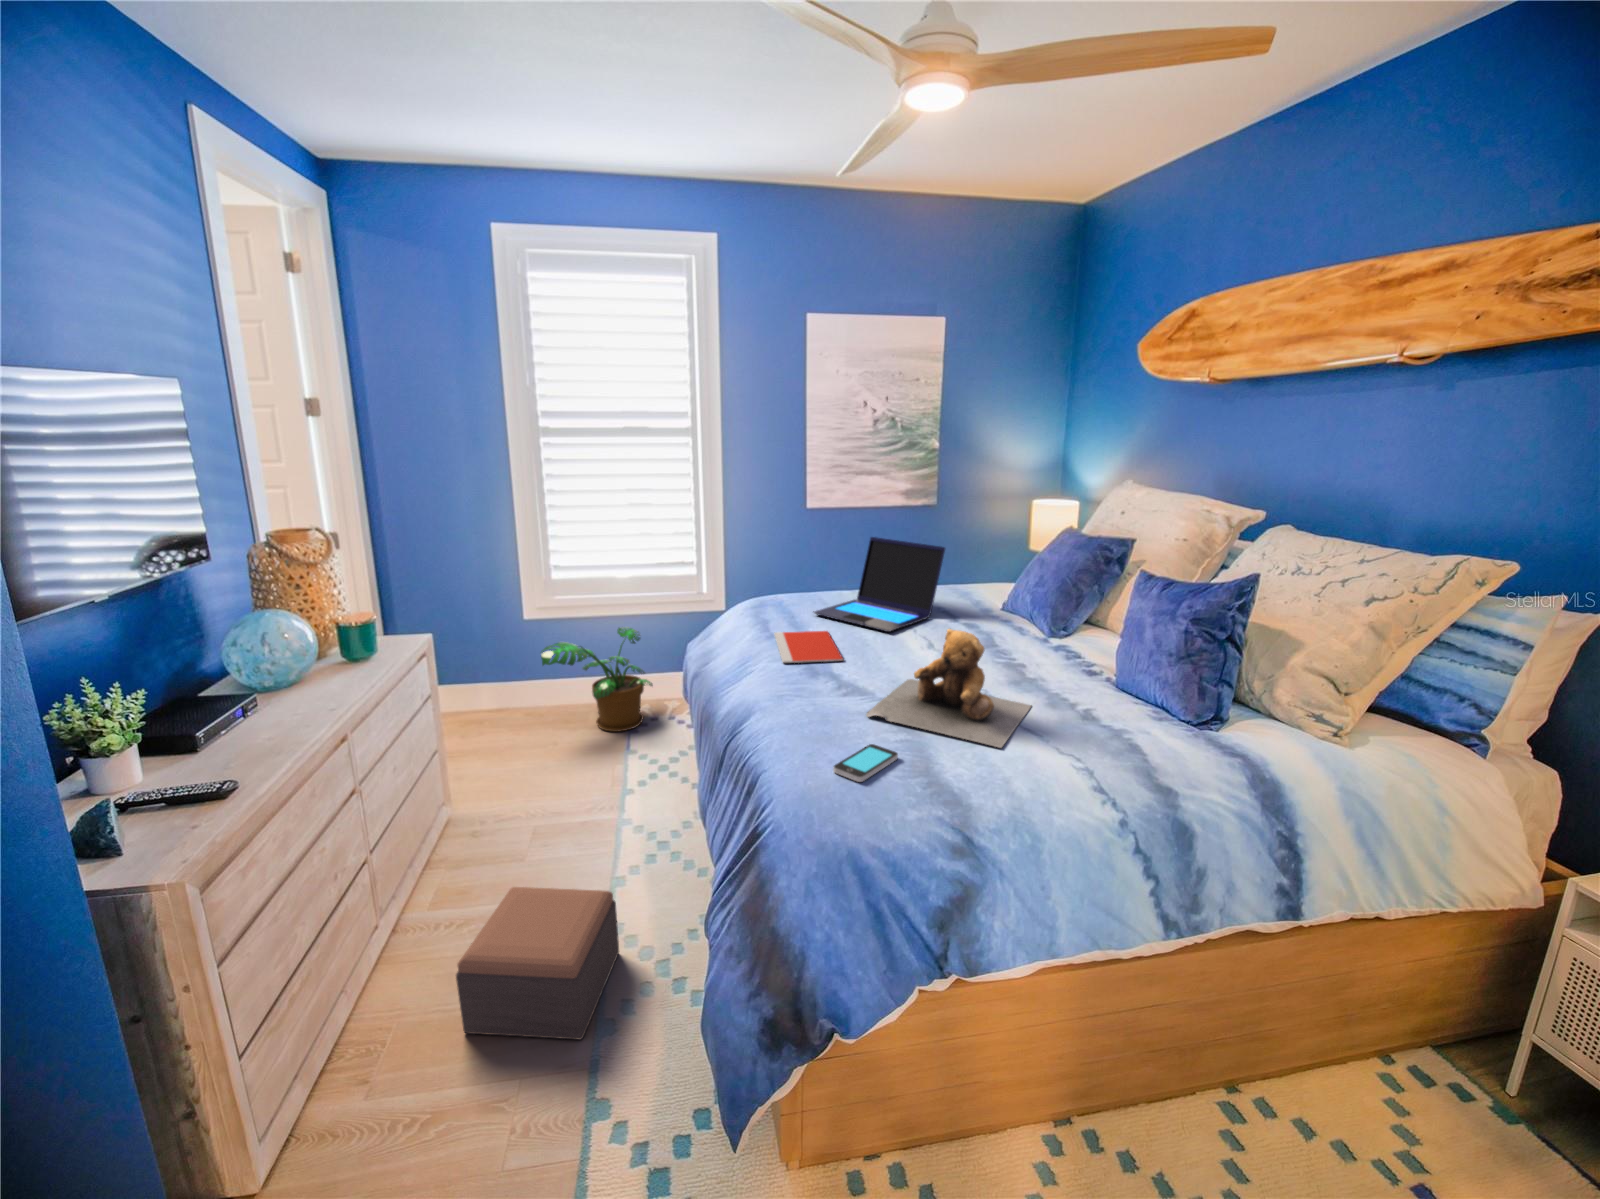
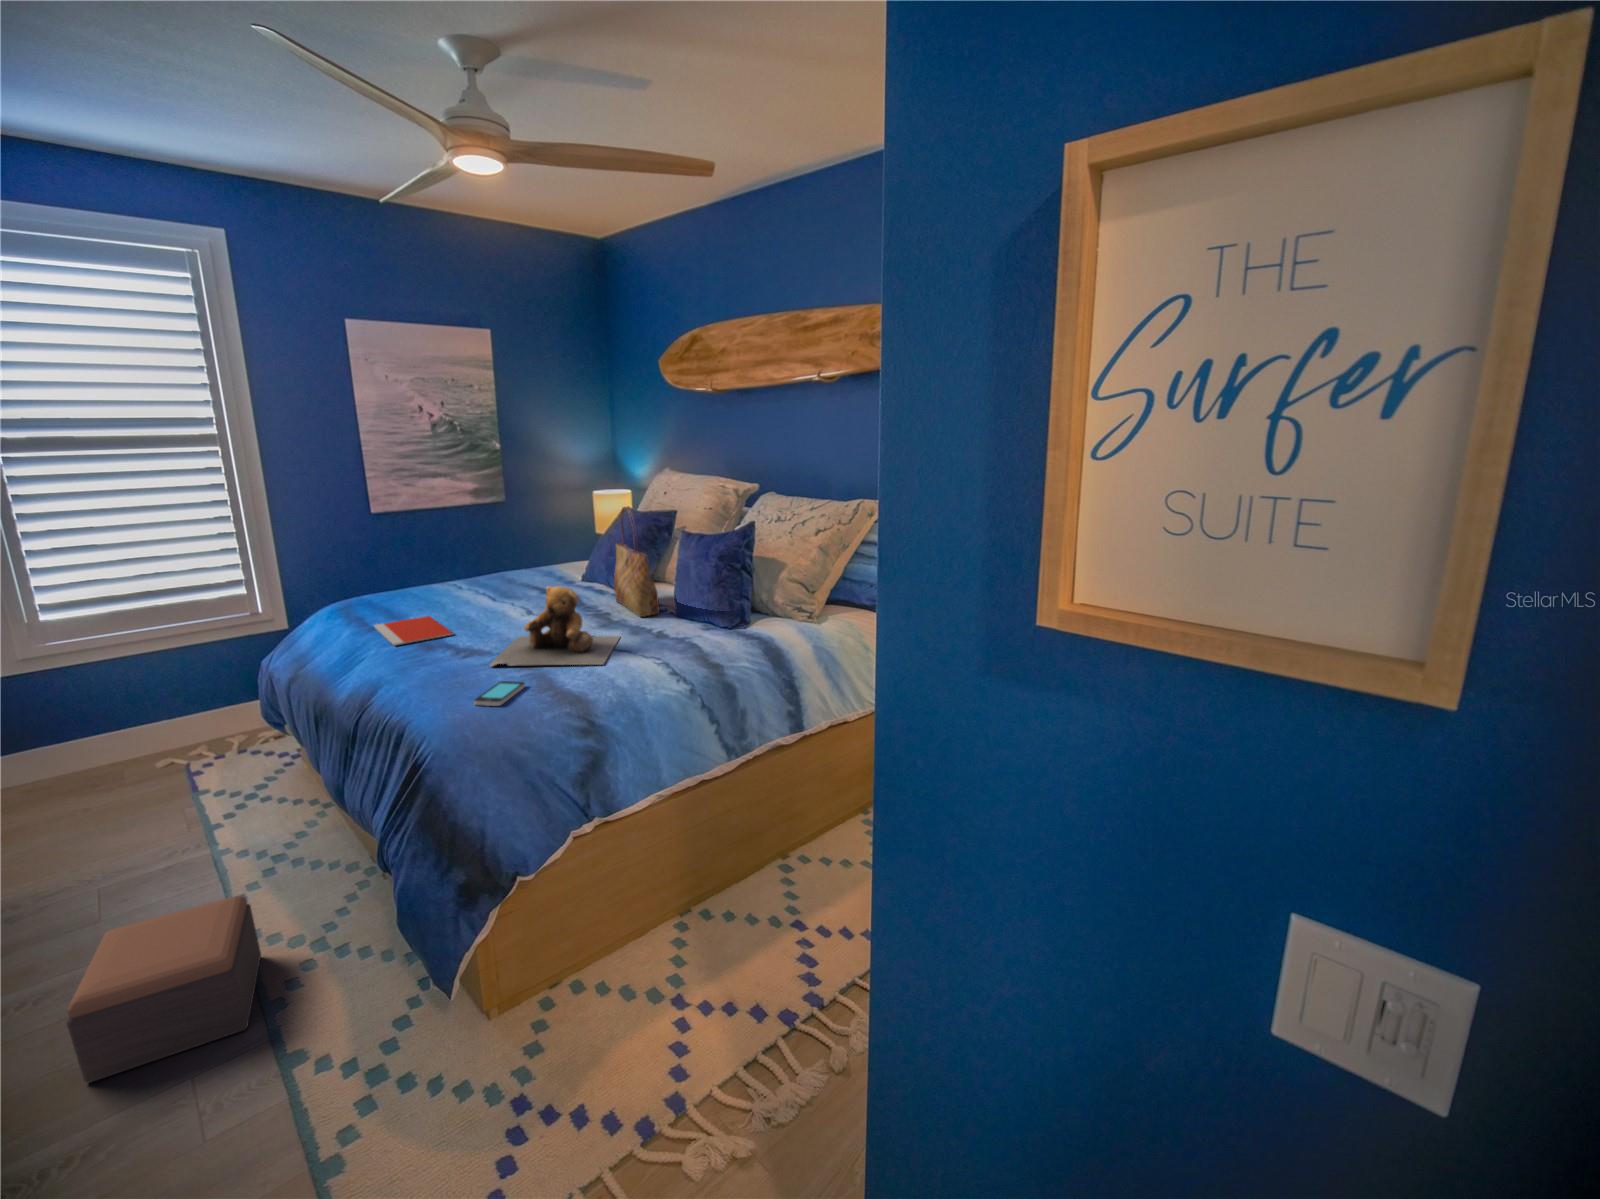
tote bag: none [1035,532,1091,680] -> present [614,507,659,617]
laptop: present [813,537,945,632] -> none [408,529,528,609]
potted plant: present [541,627,653,732] -> none [35,664,210,784]

